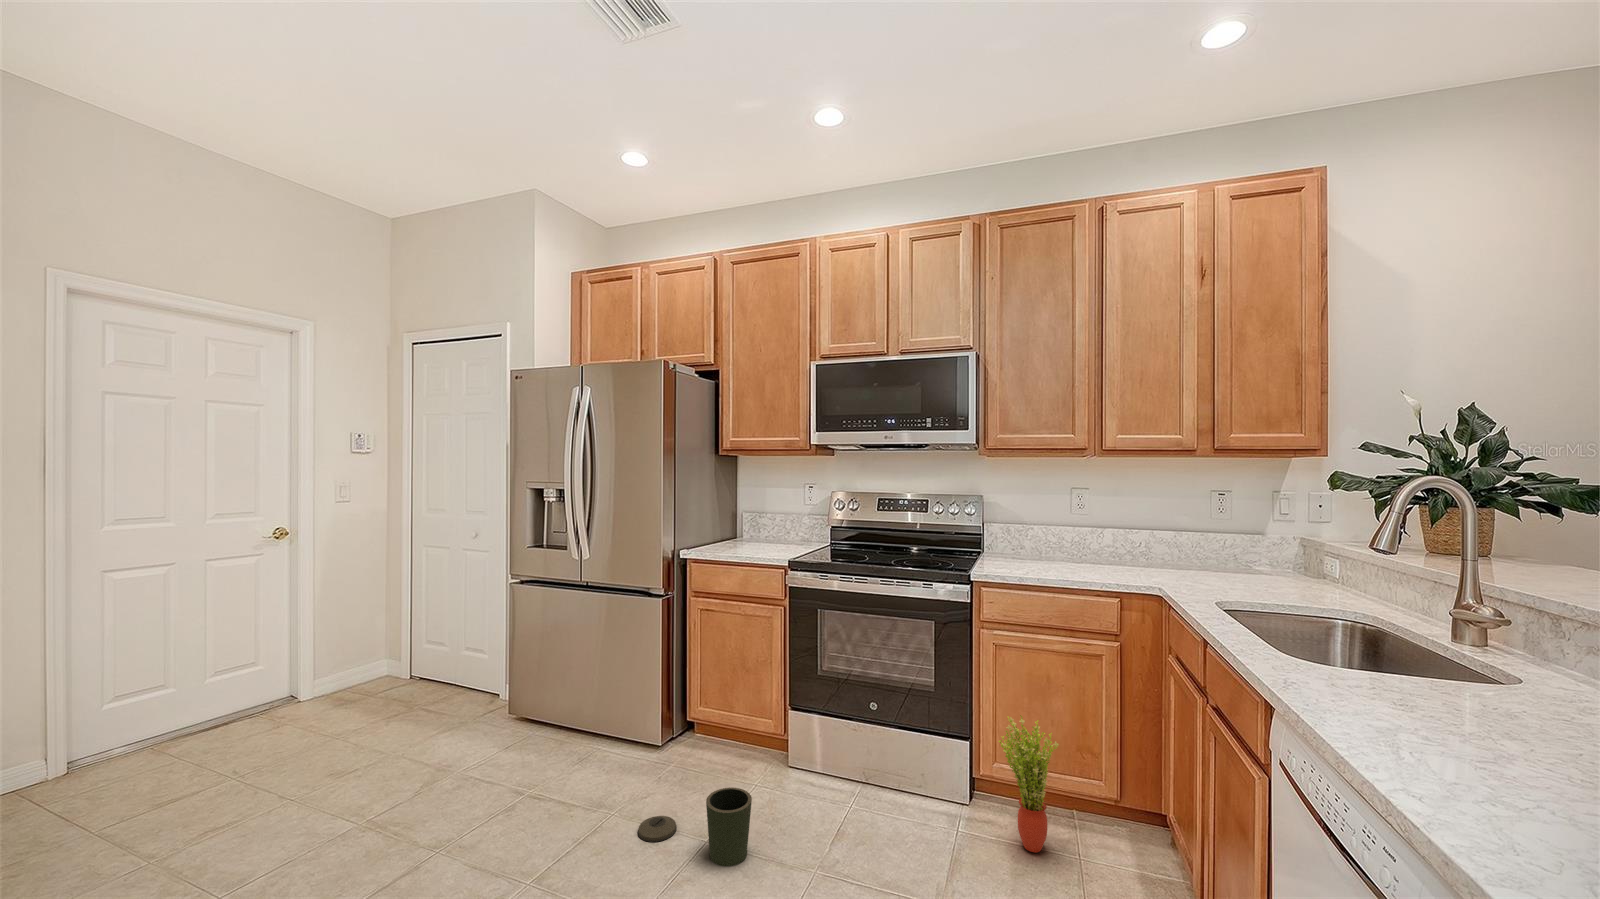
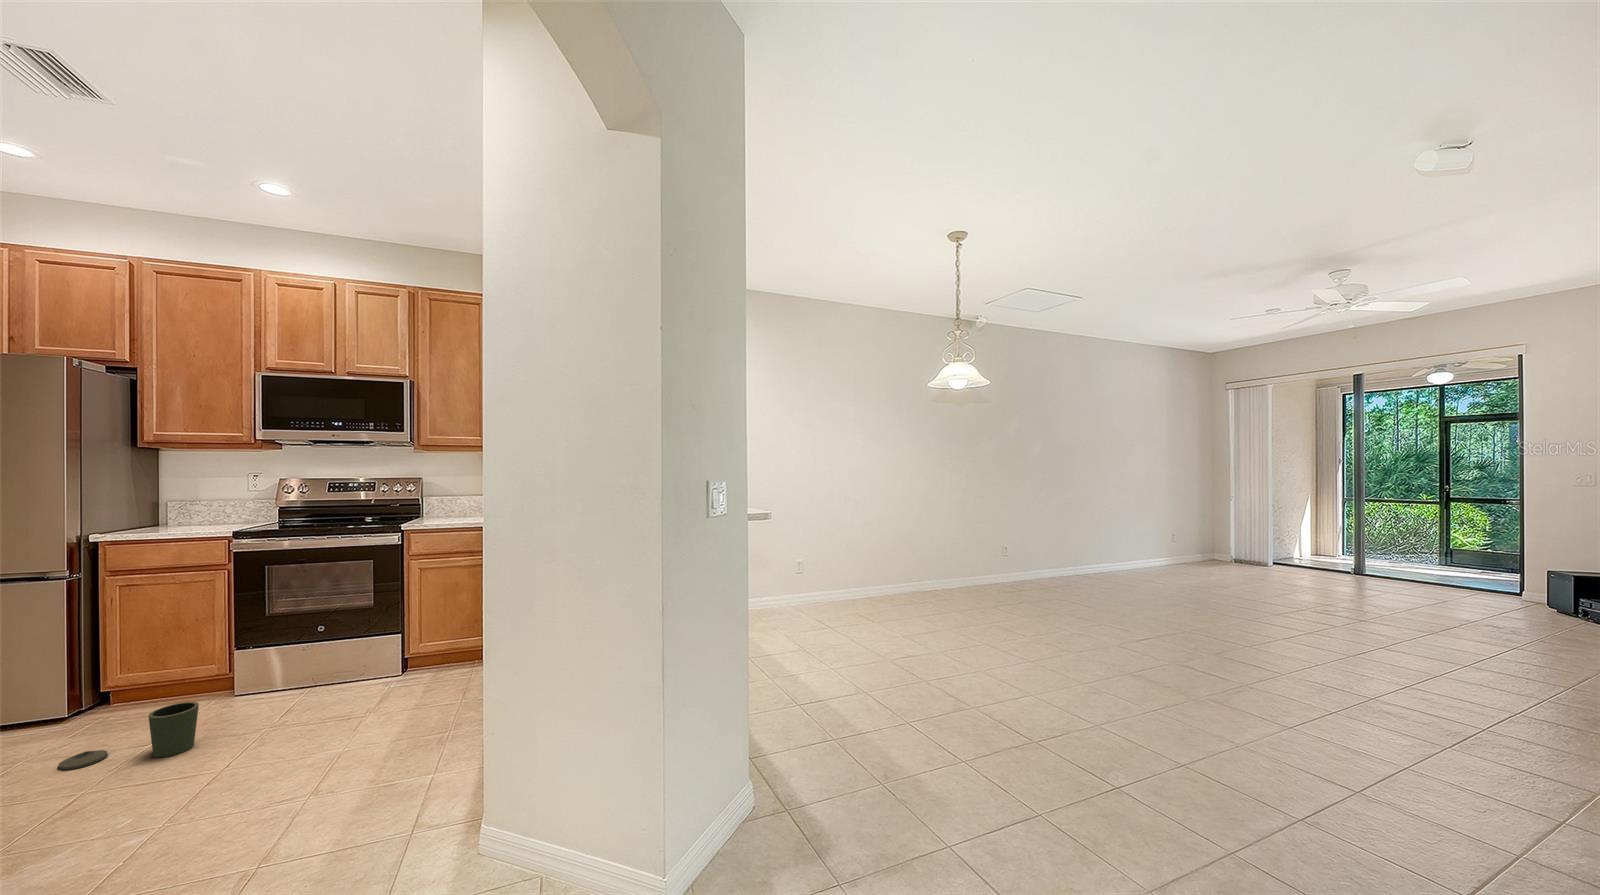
potted plant: present [999,715,1059,852] -> none [415,606,455,682]

